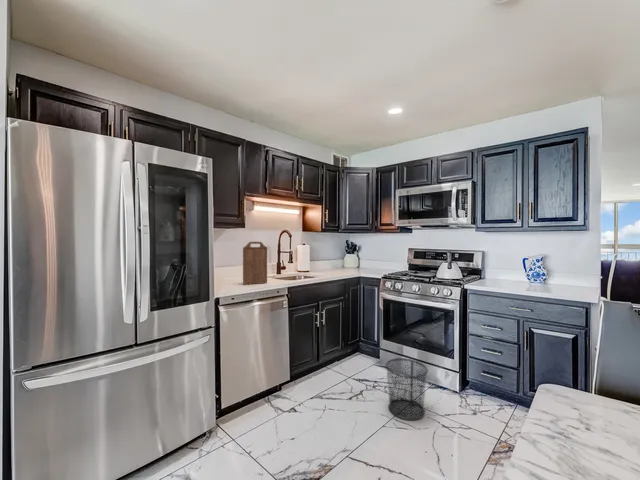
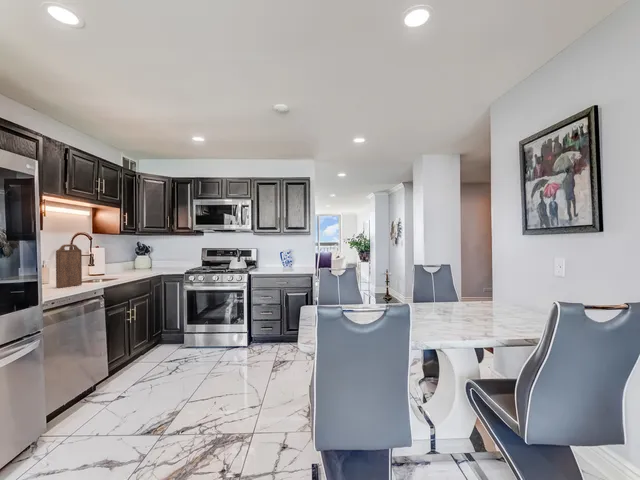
waste bin: present [386,358,428,420] -> none [201,328,231,368]

